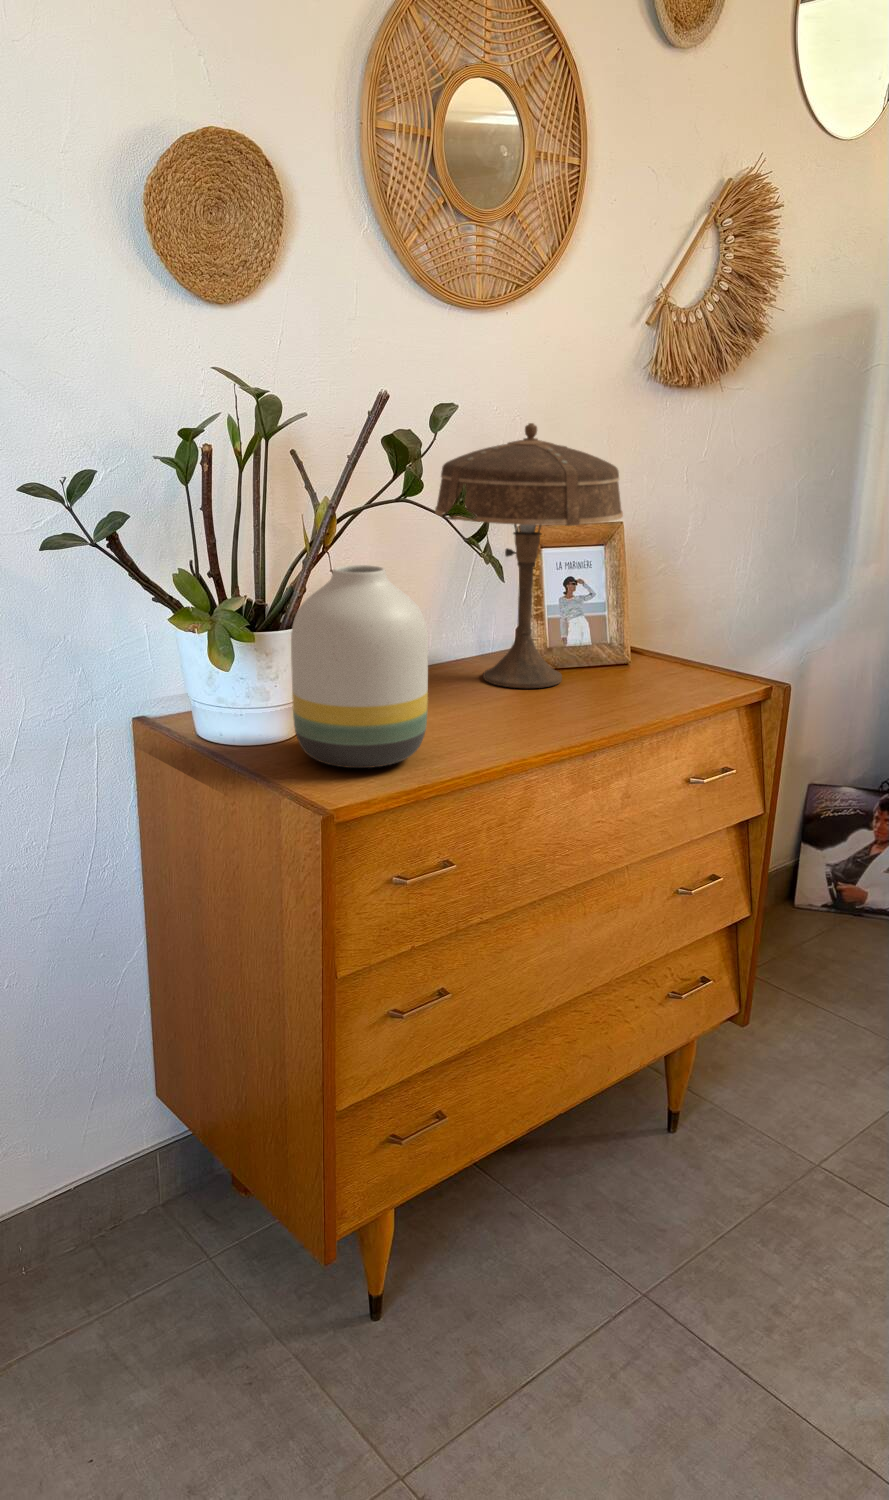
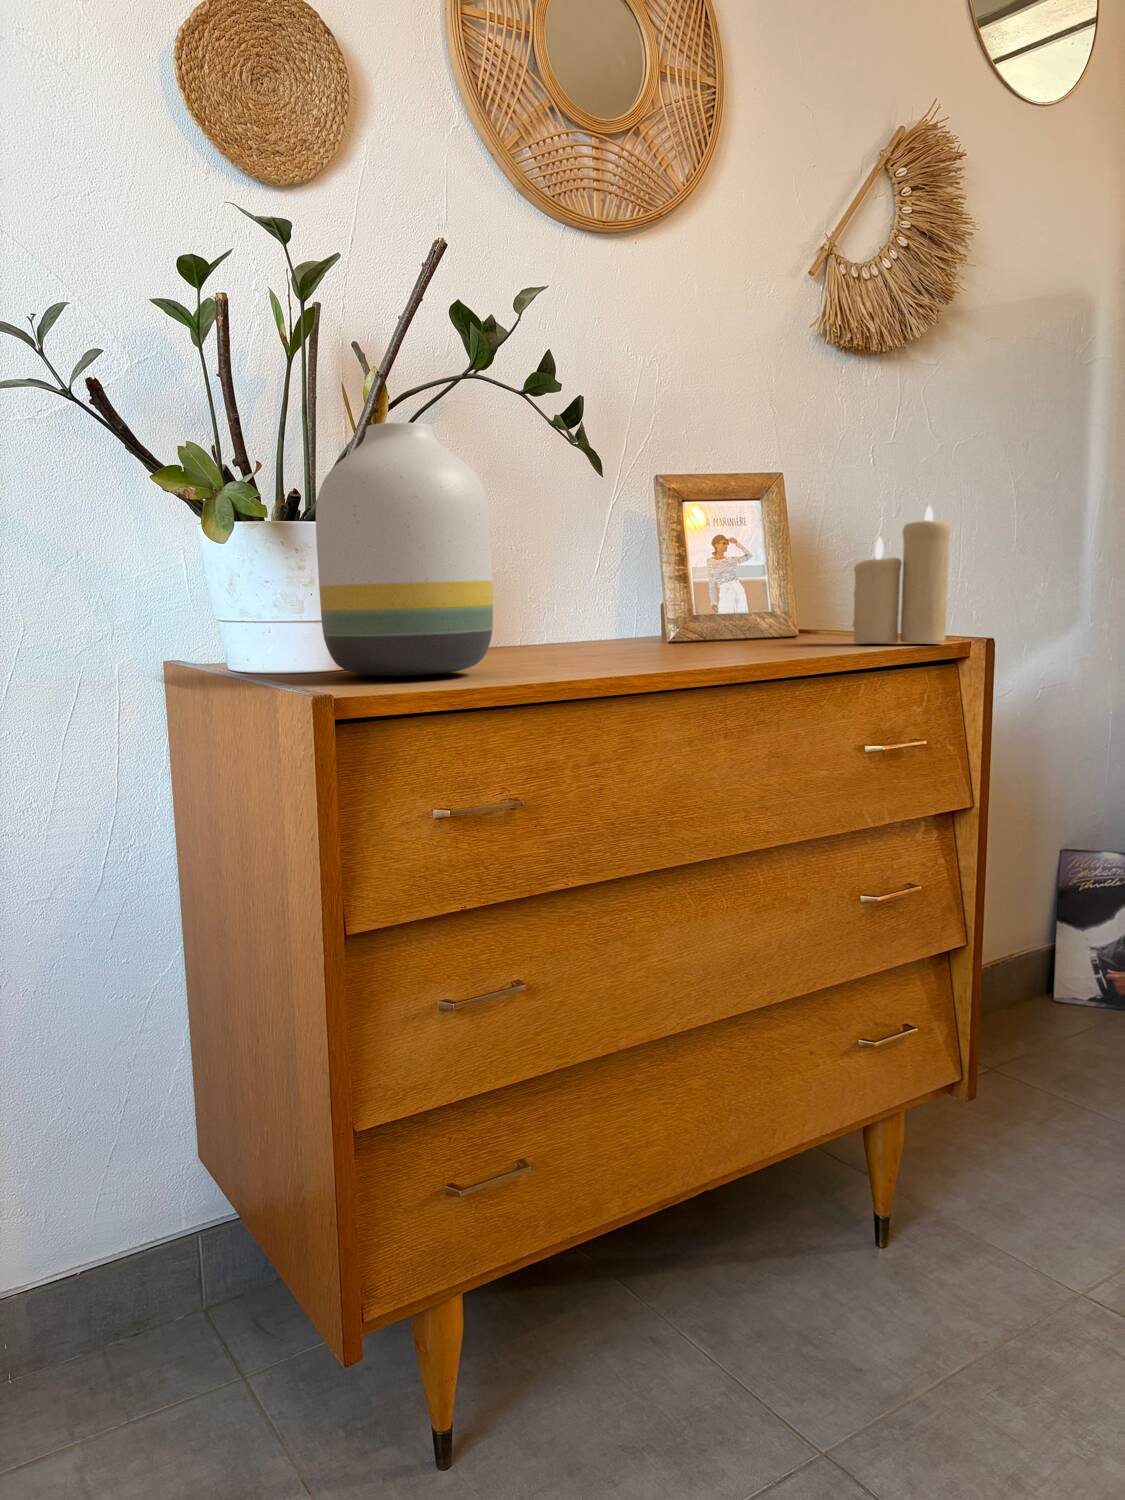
table lamp: present [435,423,623,688] -> none [545,334,770,649]
candle: none [676,570,759,682] -> present [853,506,950,643]

